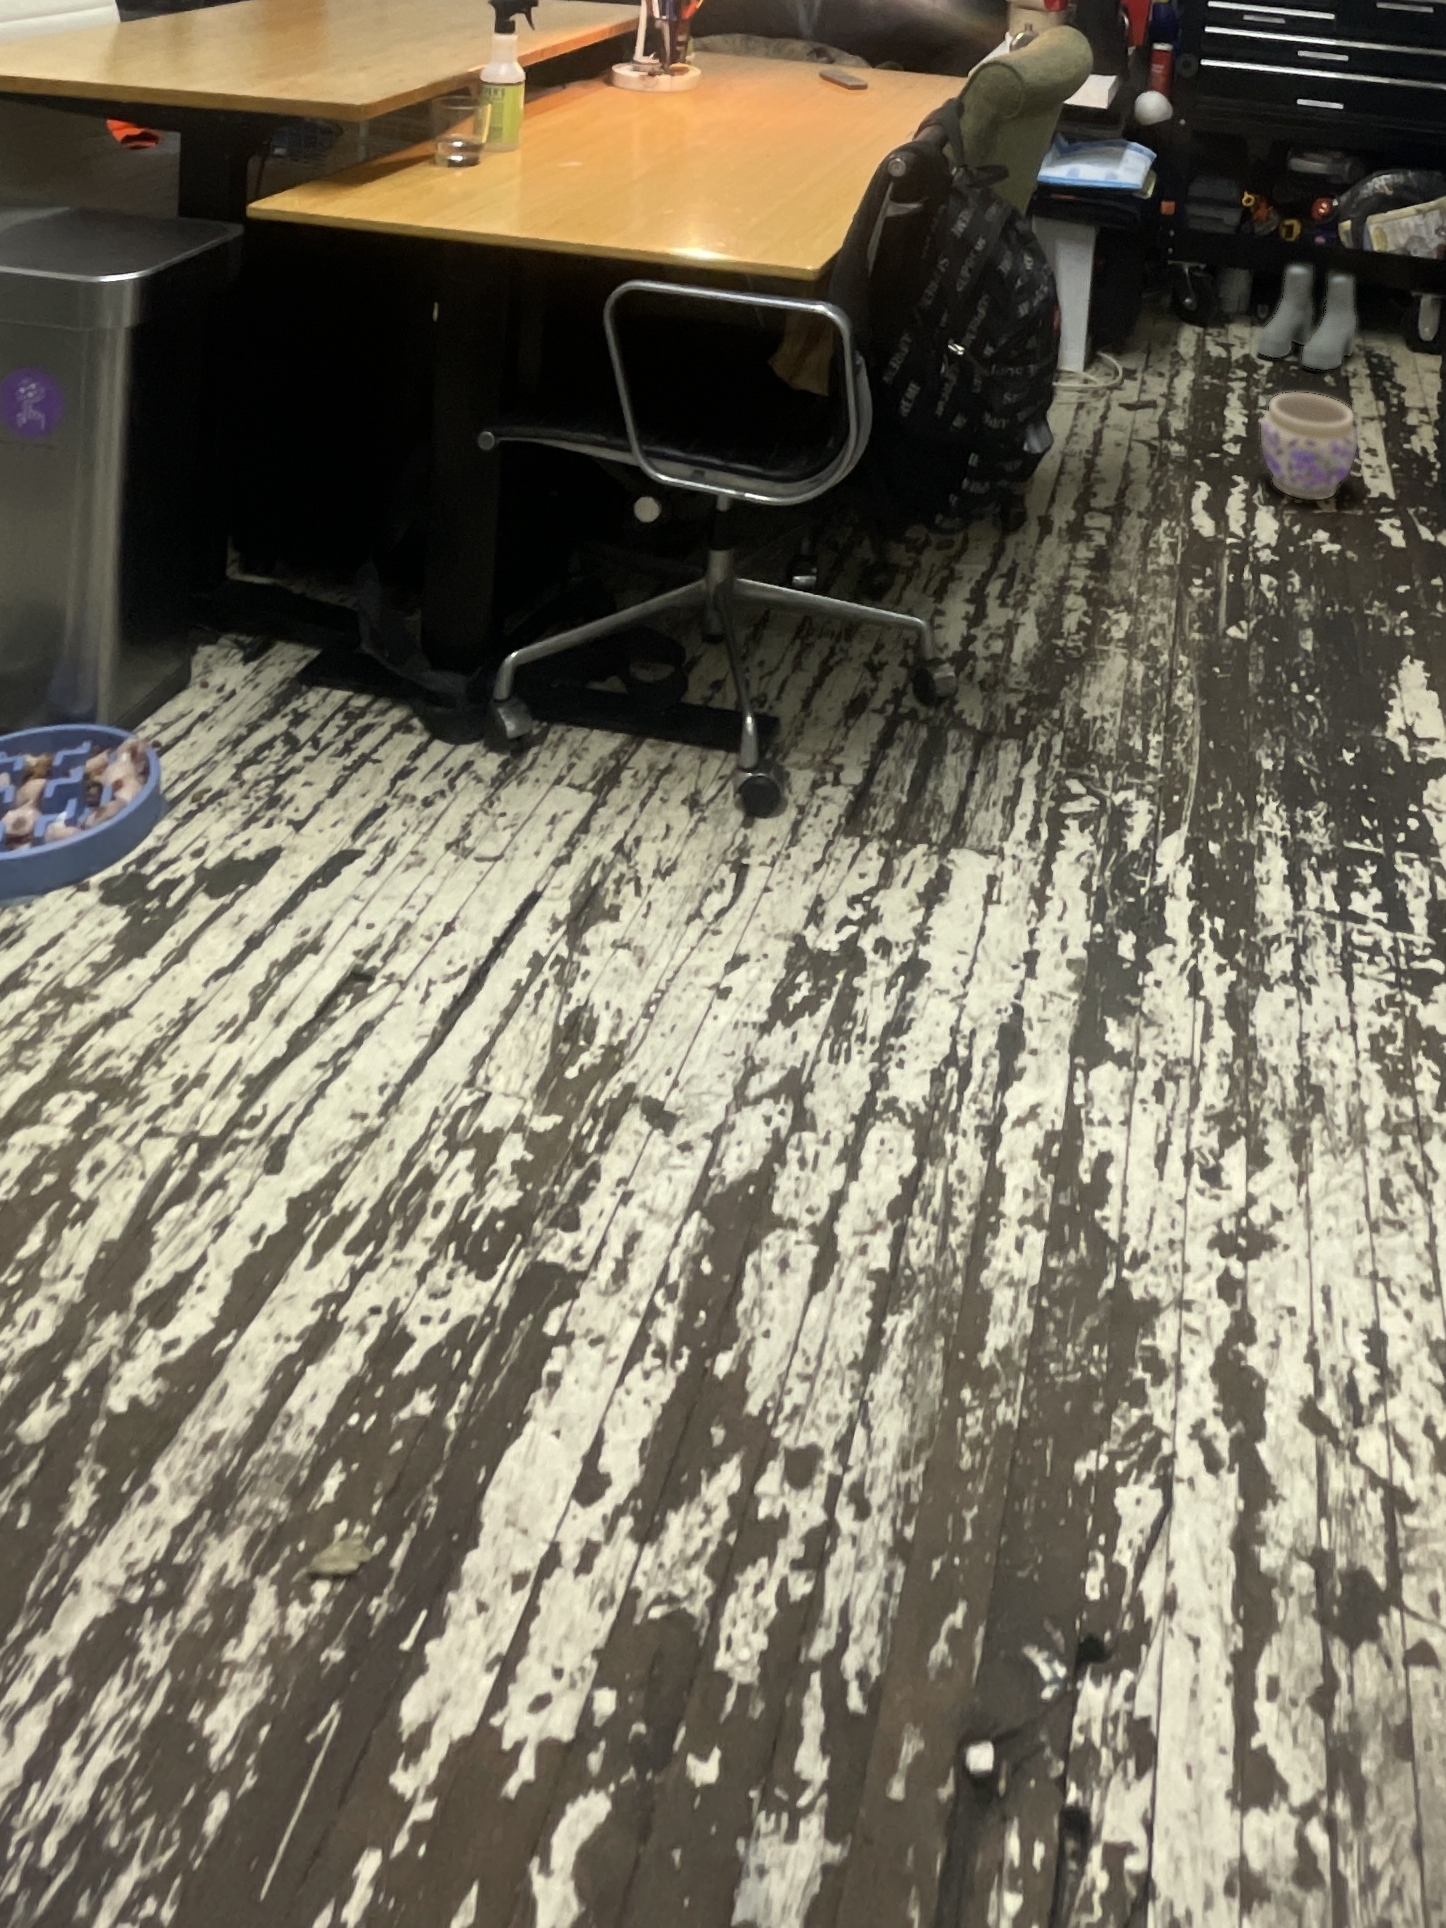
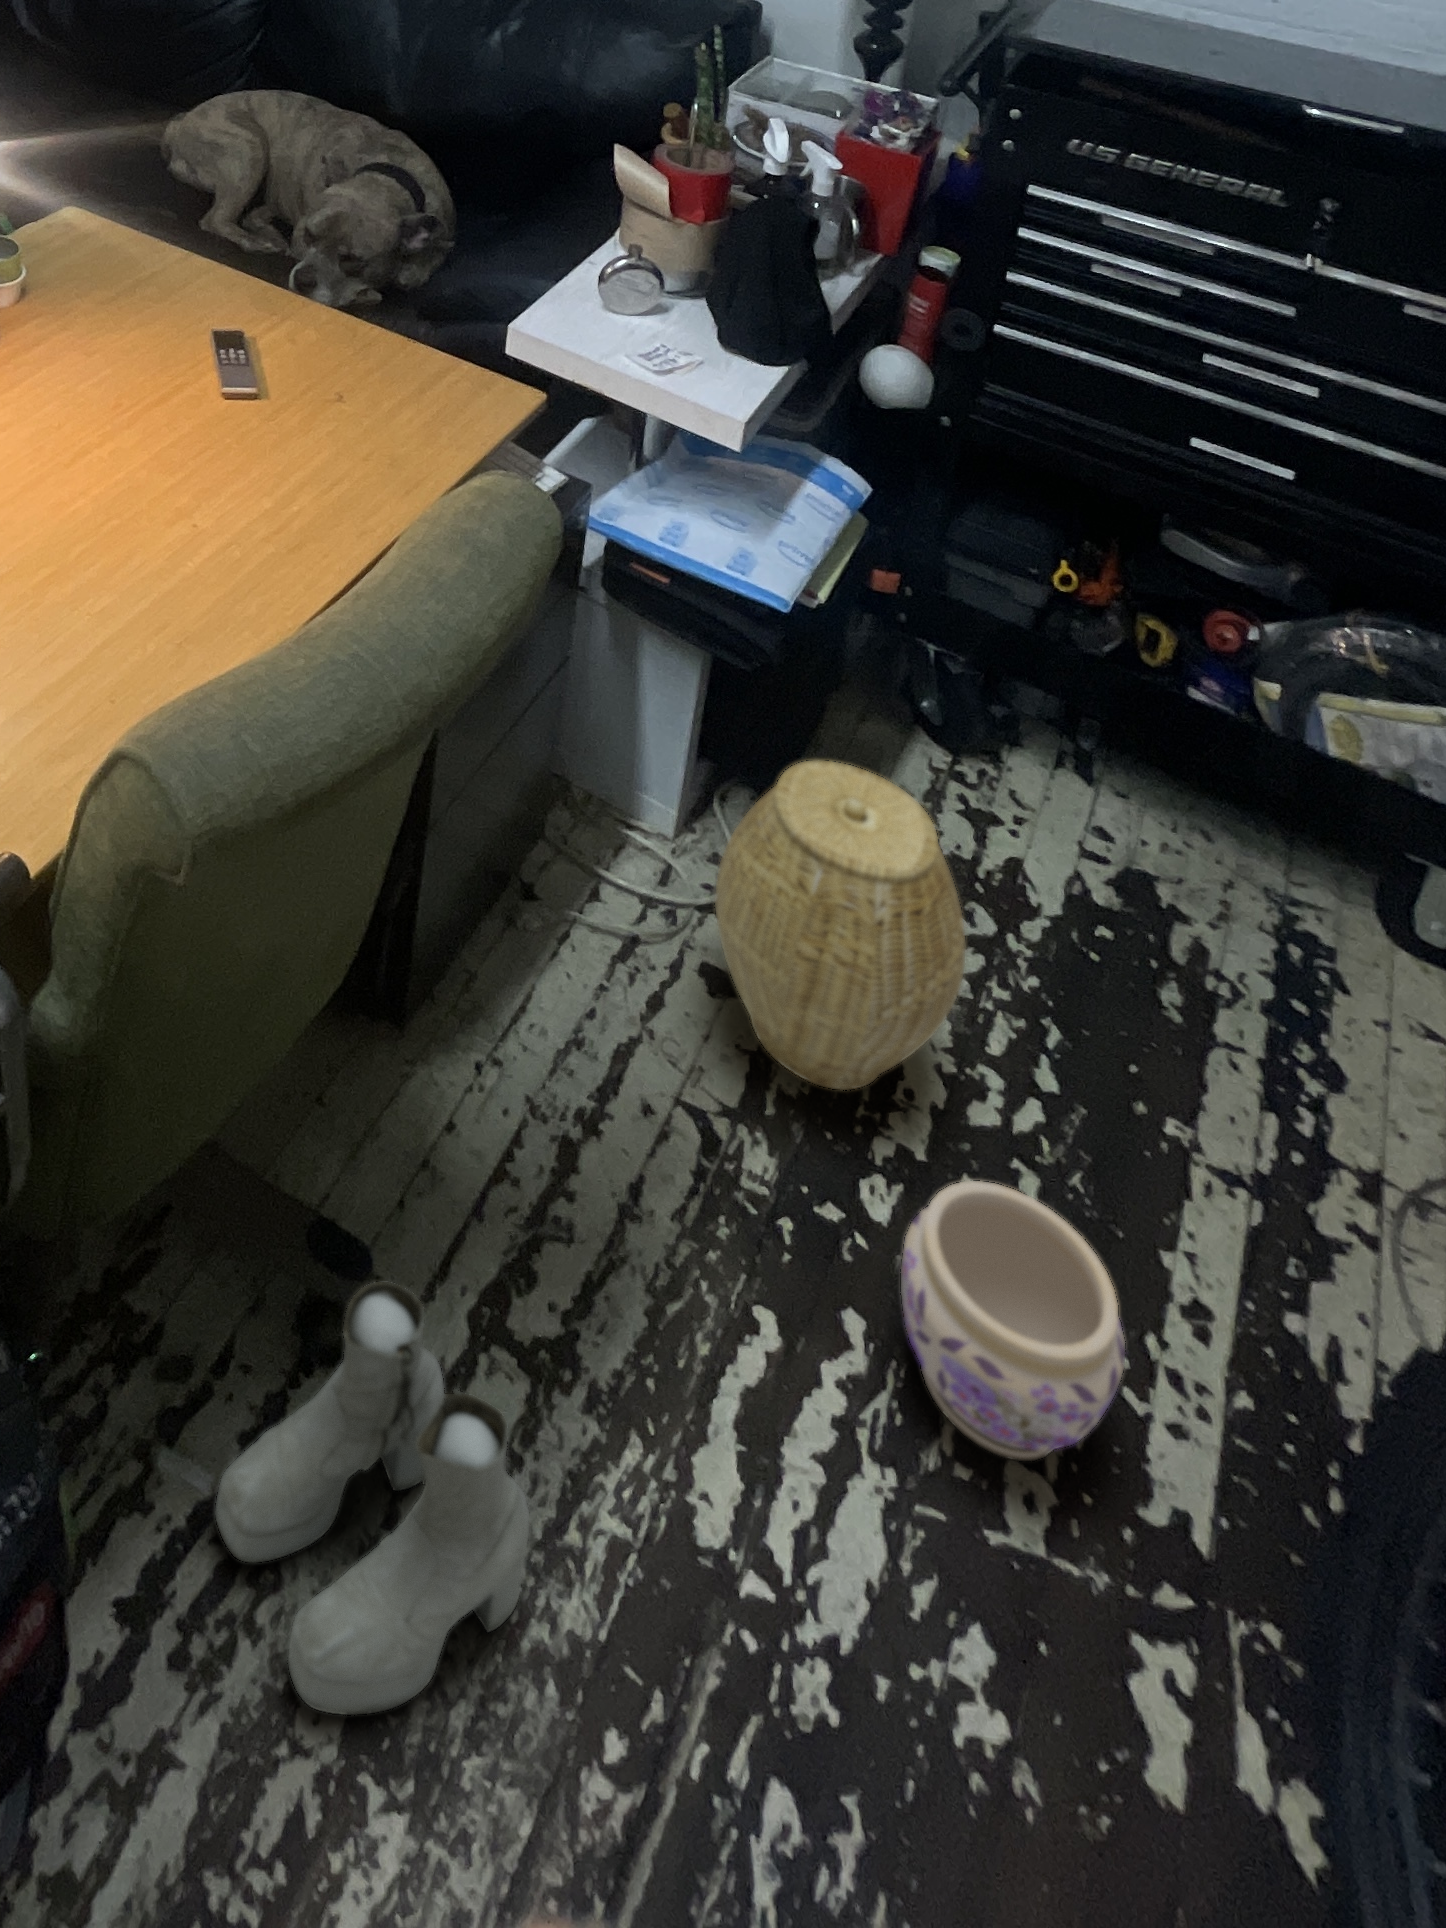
woven basket: none [1127,262,1251,427] -> present [716,761,965,1090]
boots: present [1257,264,1356,370] -> present [216,1282,529,1715]

